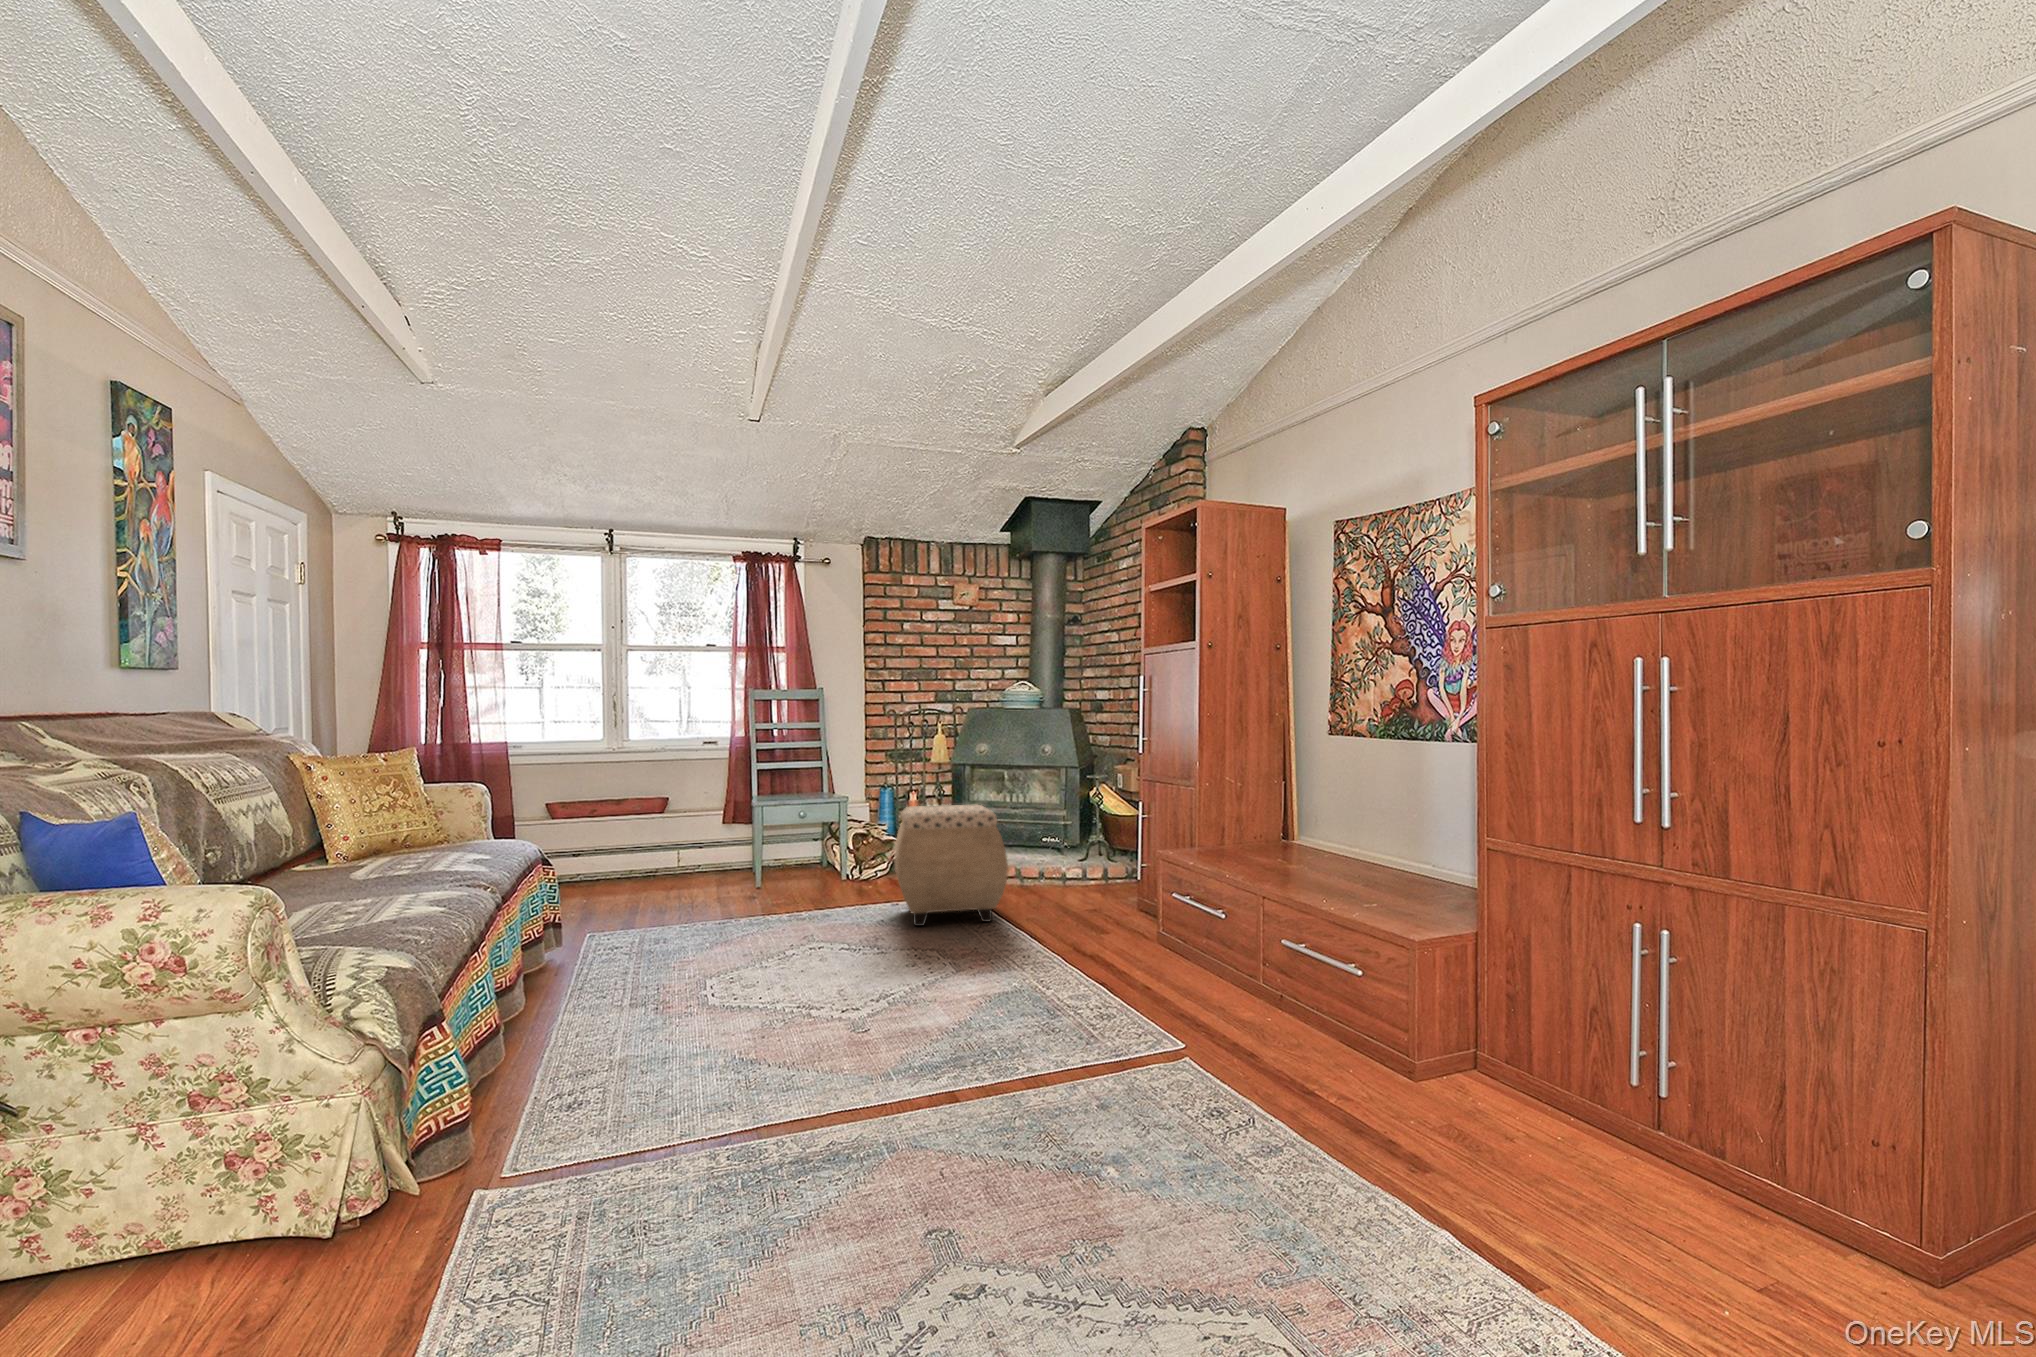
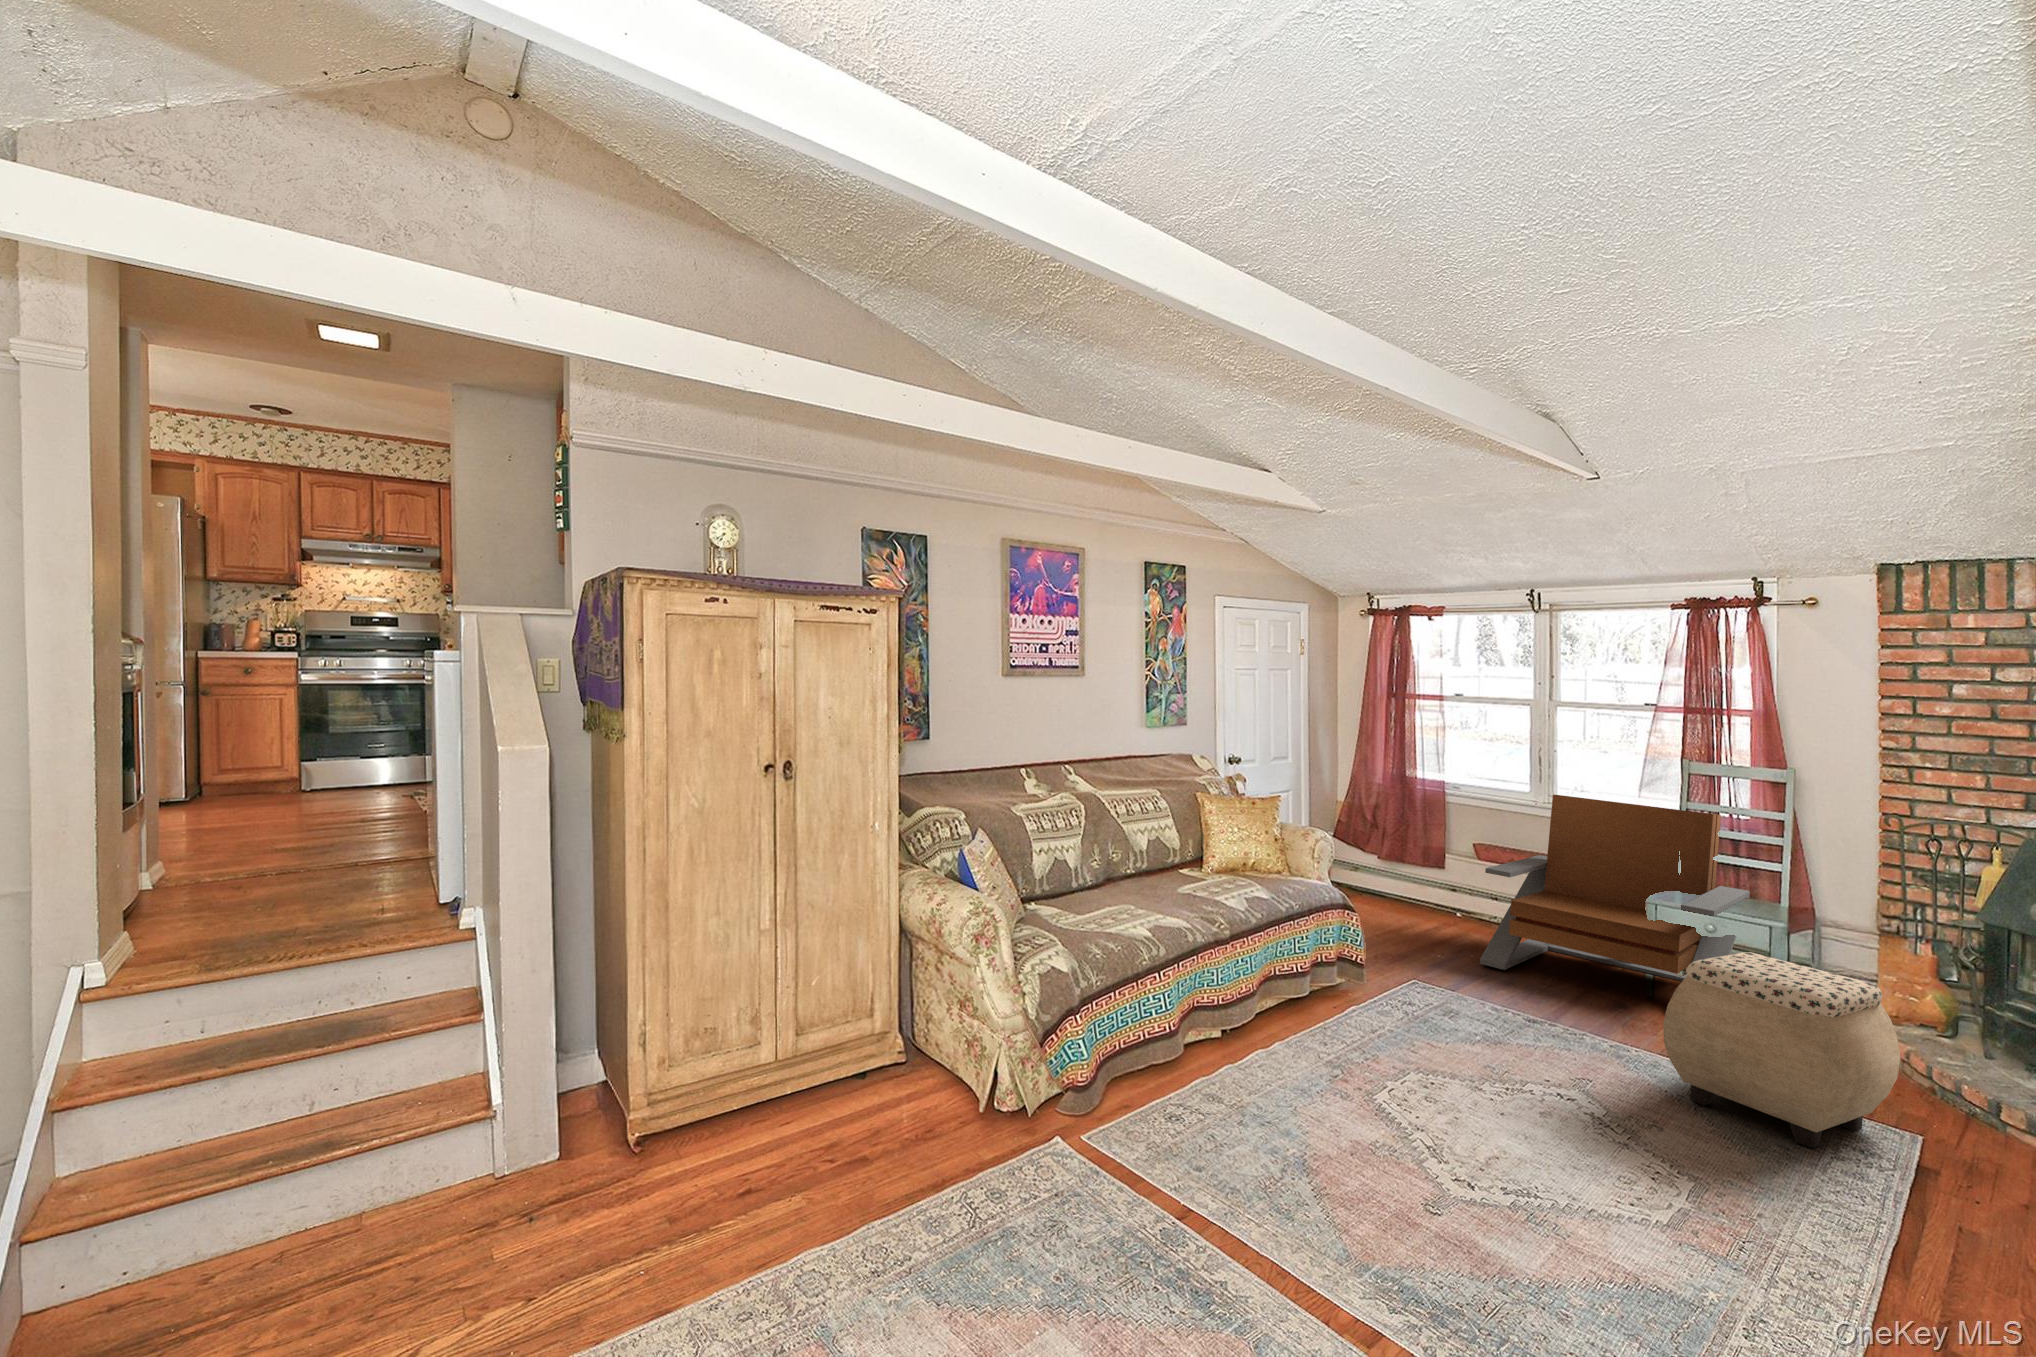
lounge chair: none [633,728,832,907] -> present [1480,794,1750,981]

